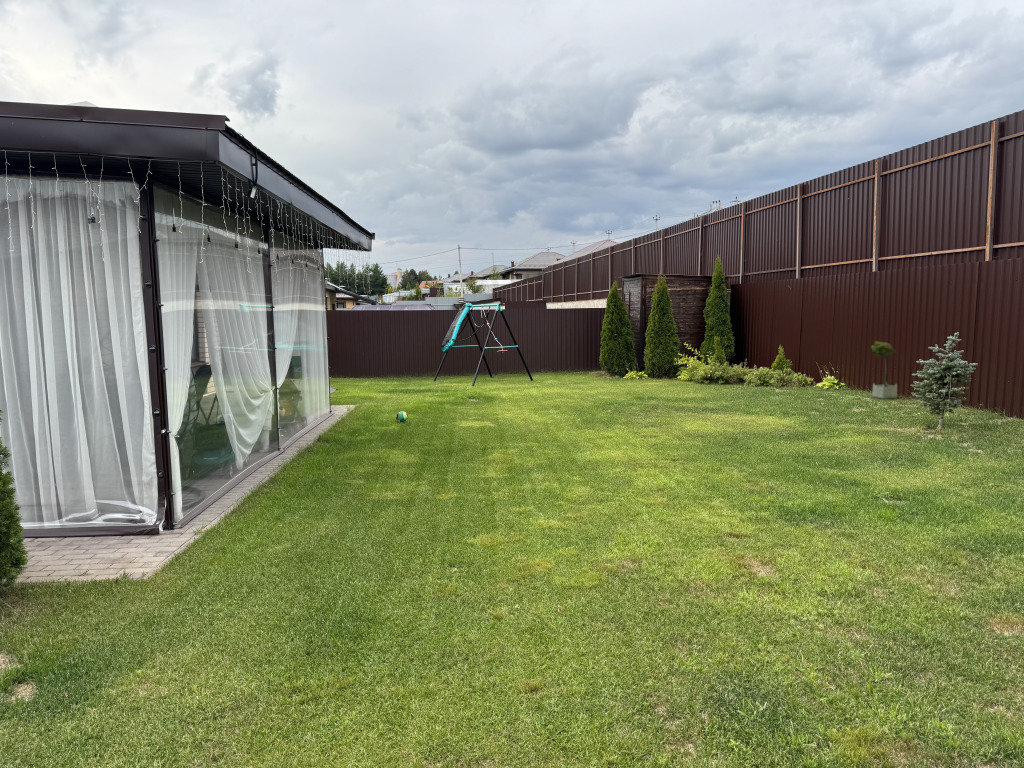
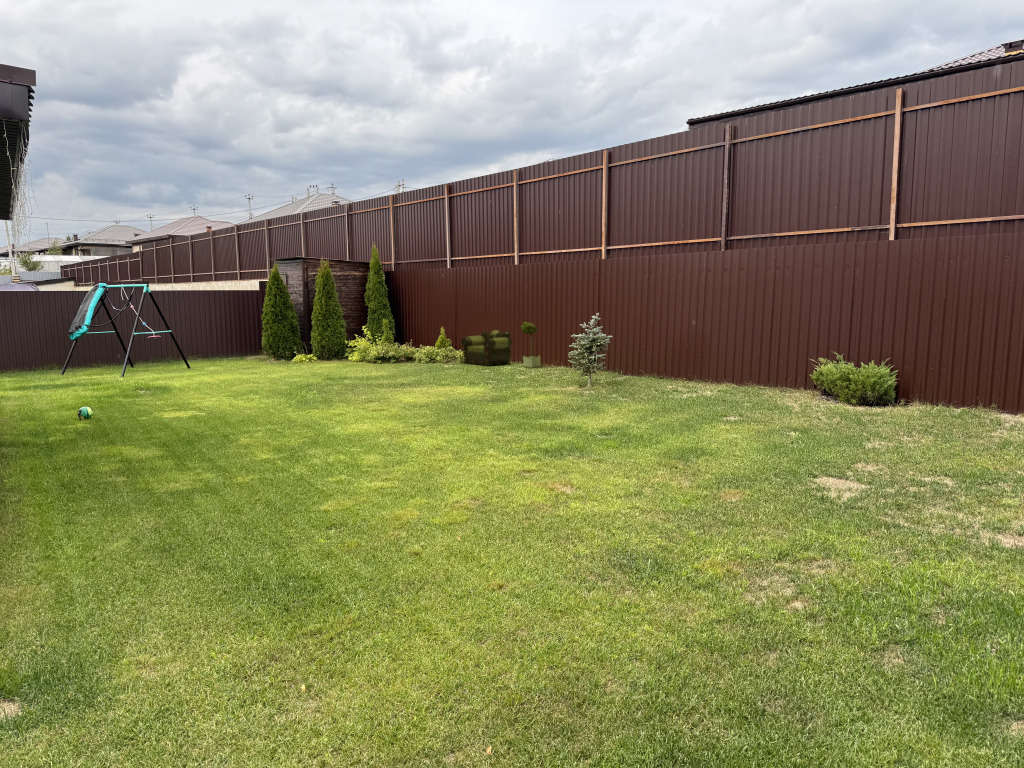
armchair: none [796,351,861,393] -> present [461,330,512,366]

